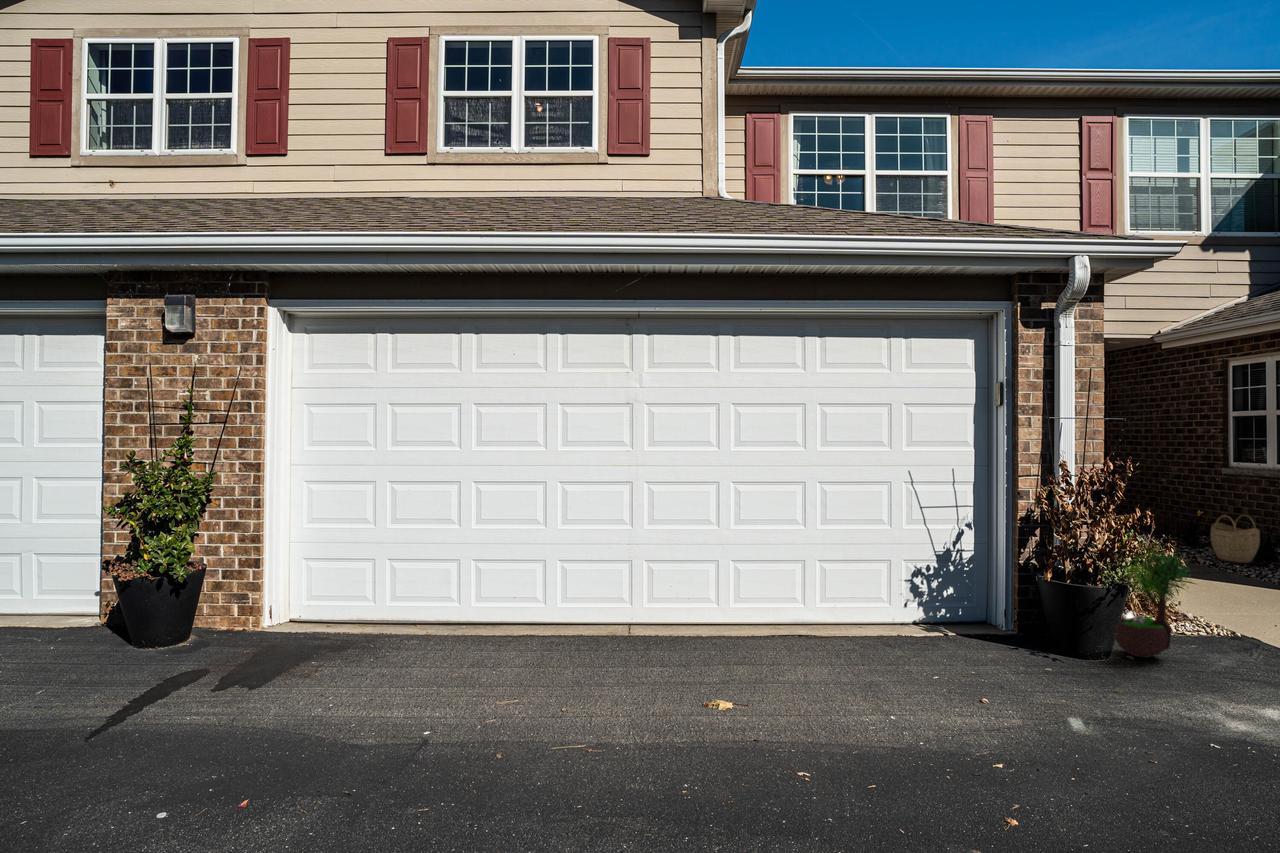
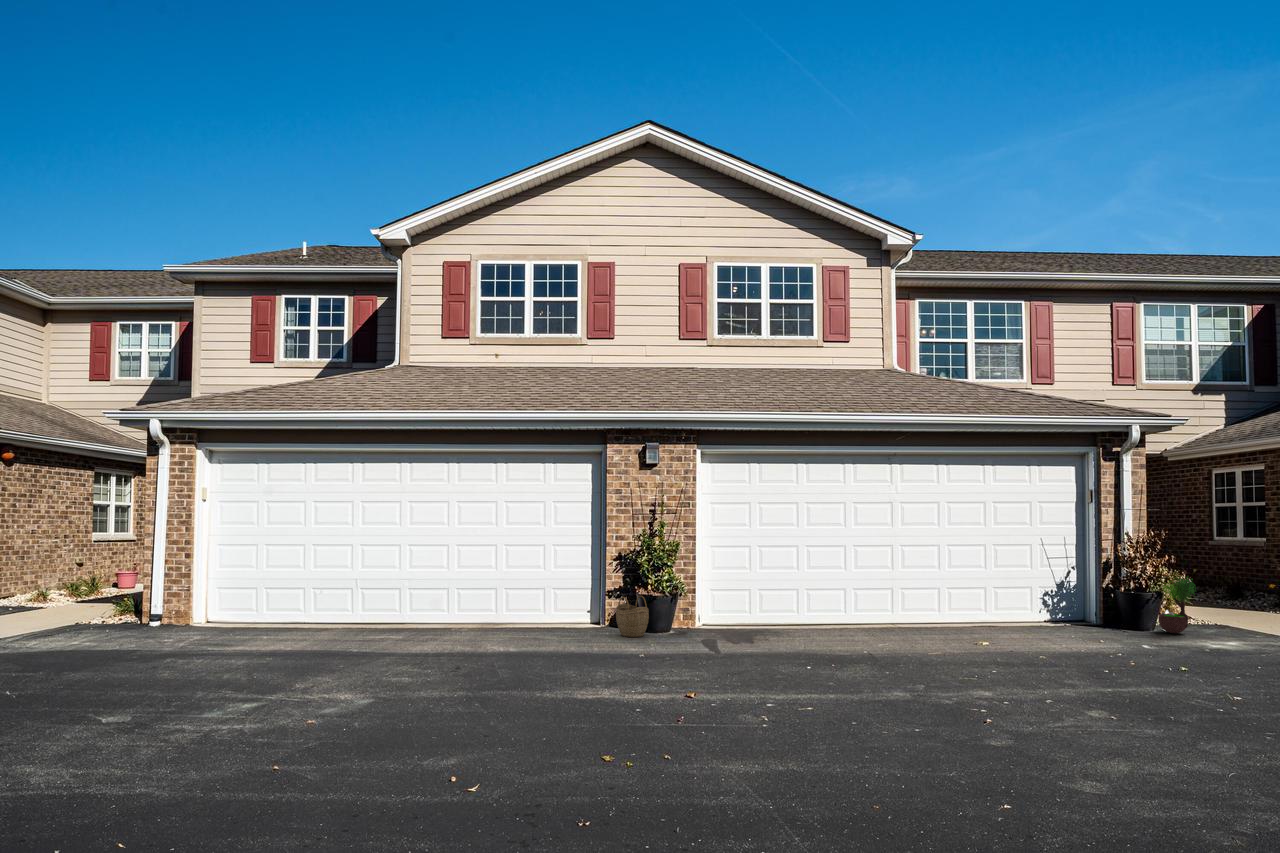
woven basket: present [1211,515,1260,563] -> present [616,596,649,637]

